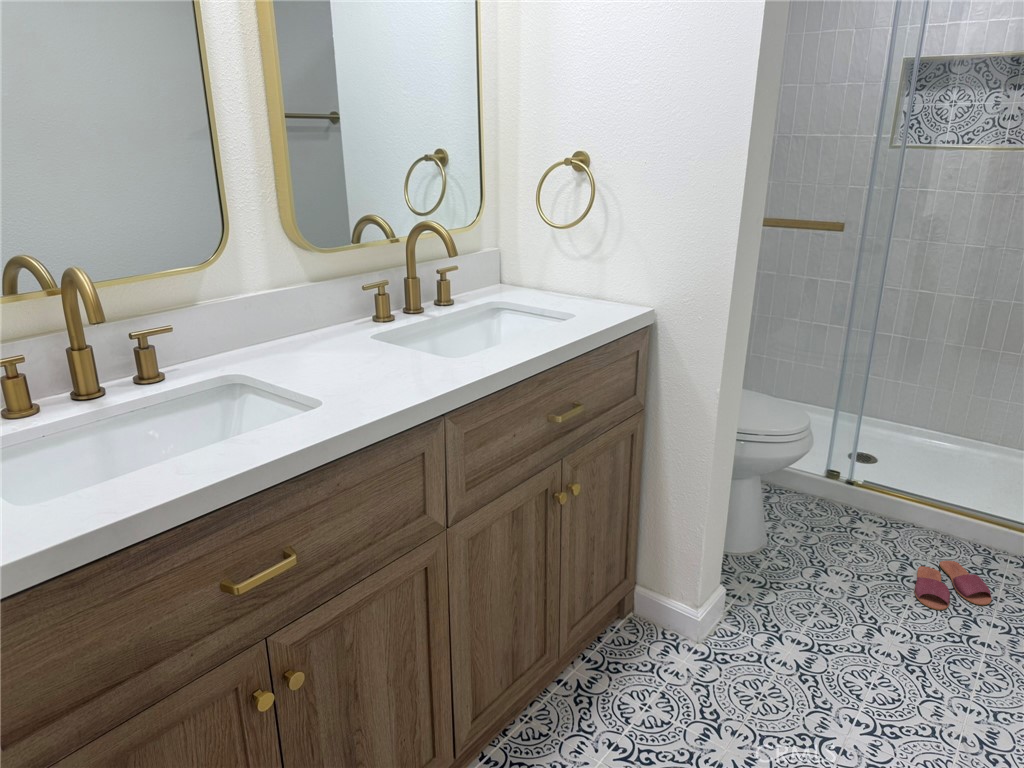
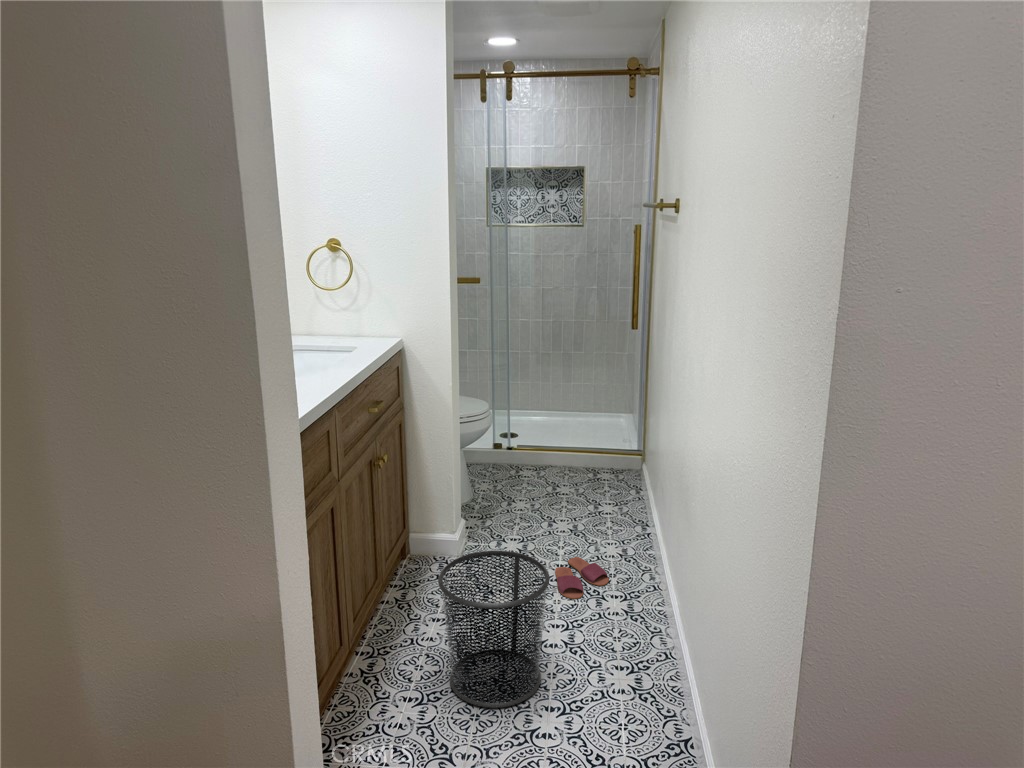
waste bin: none [744,518,888,701] -> present [438,550,550,708]

